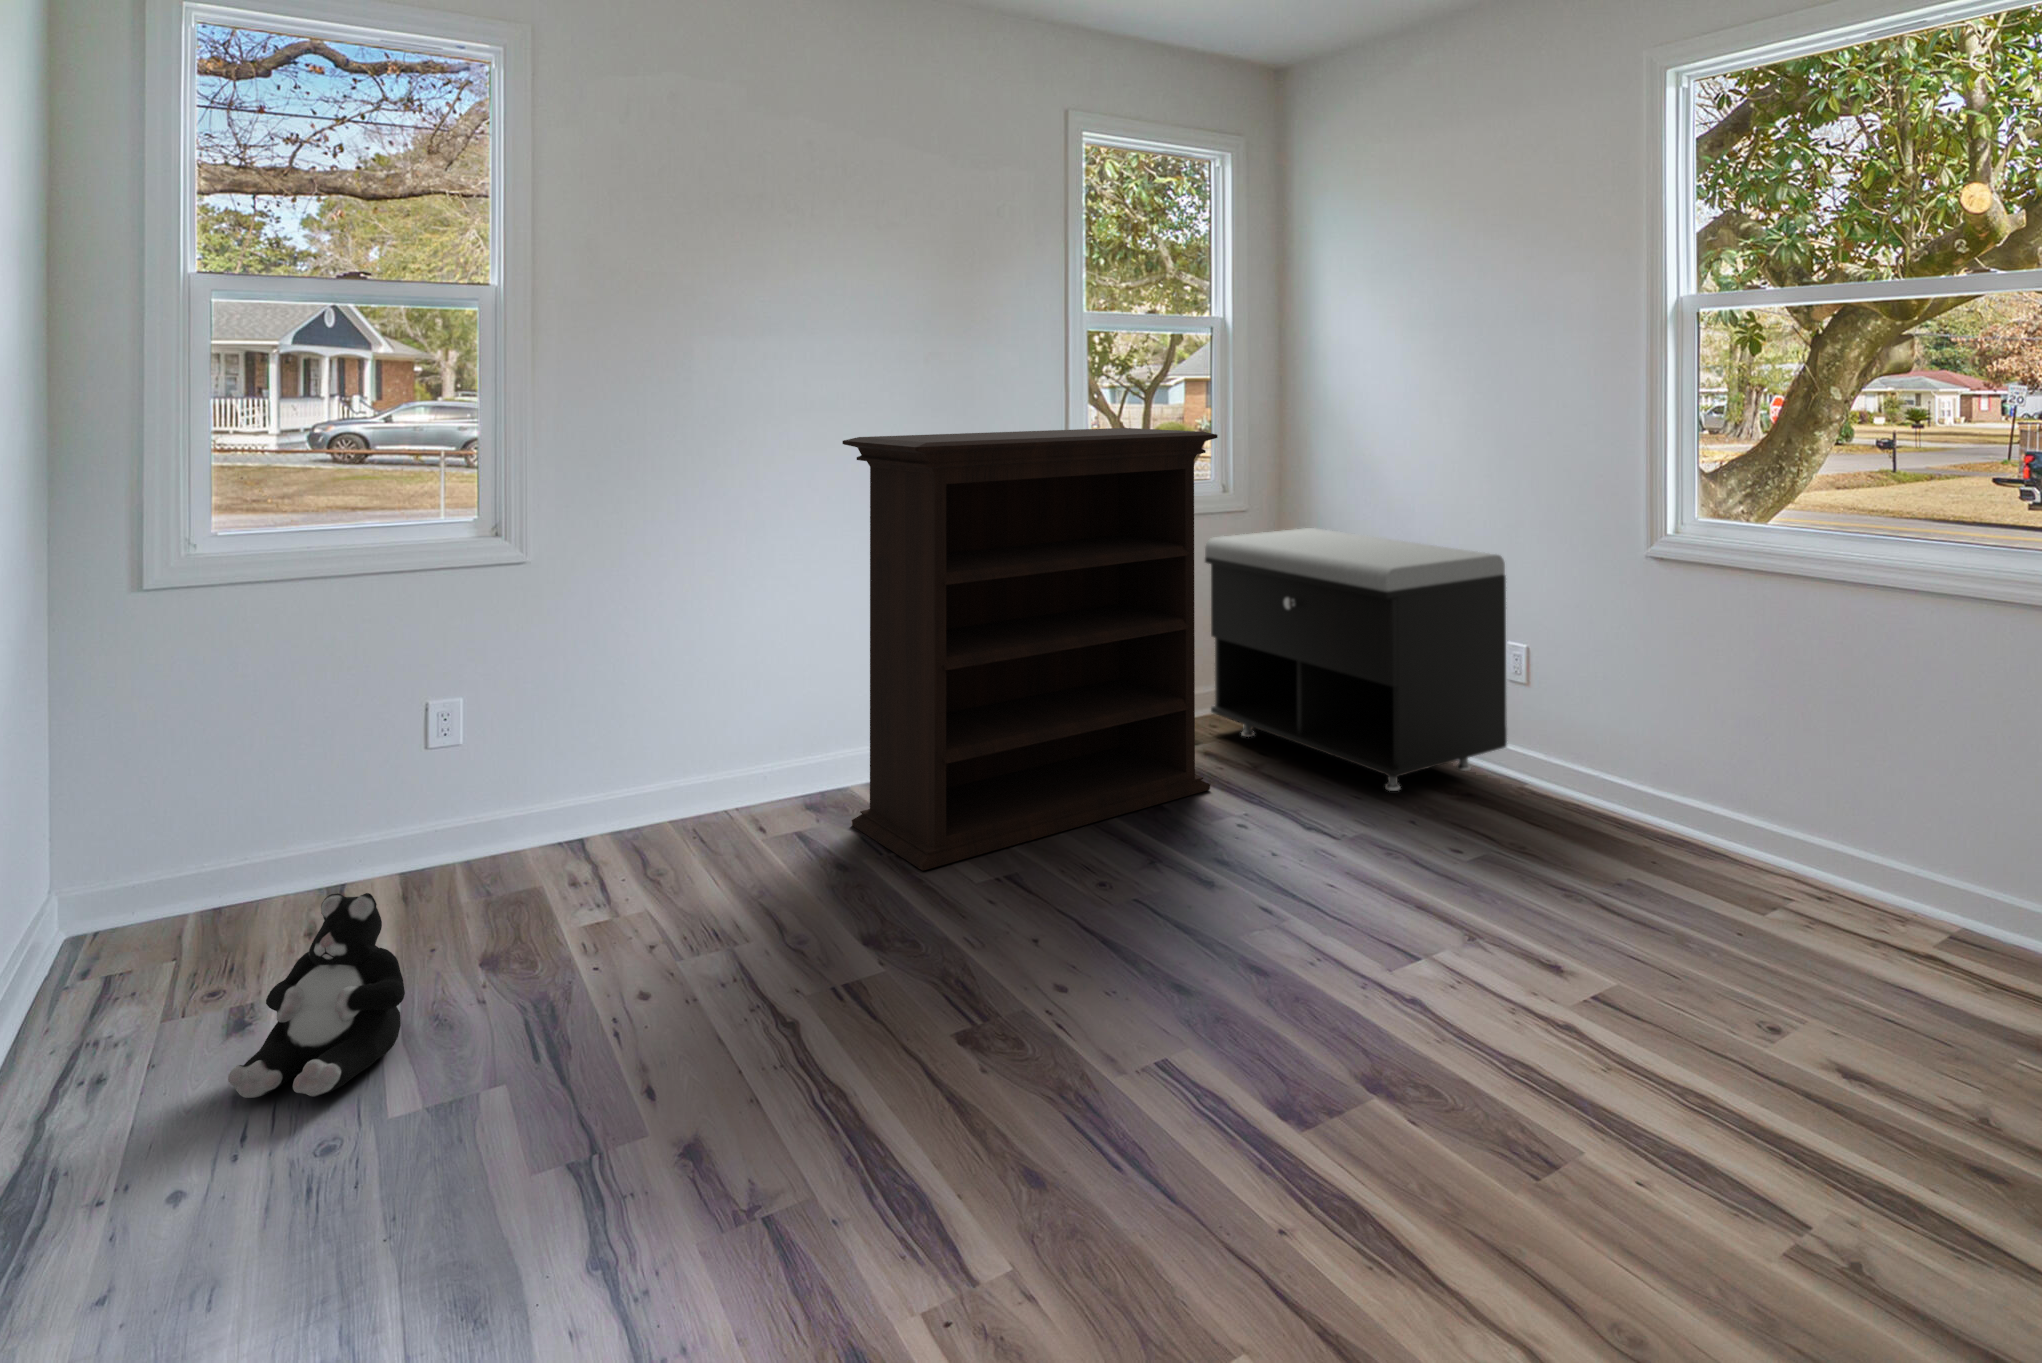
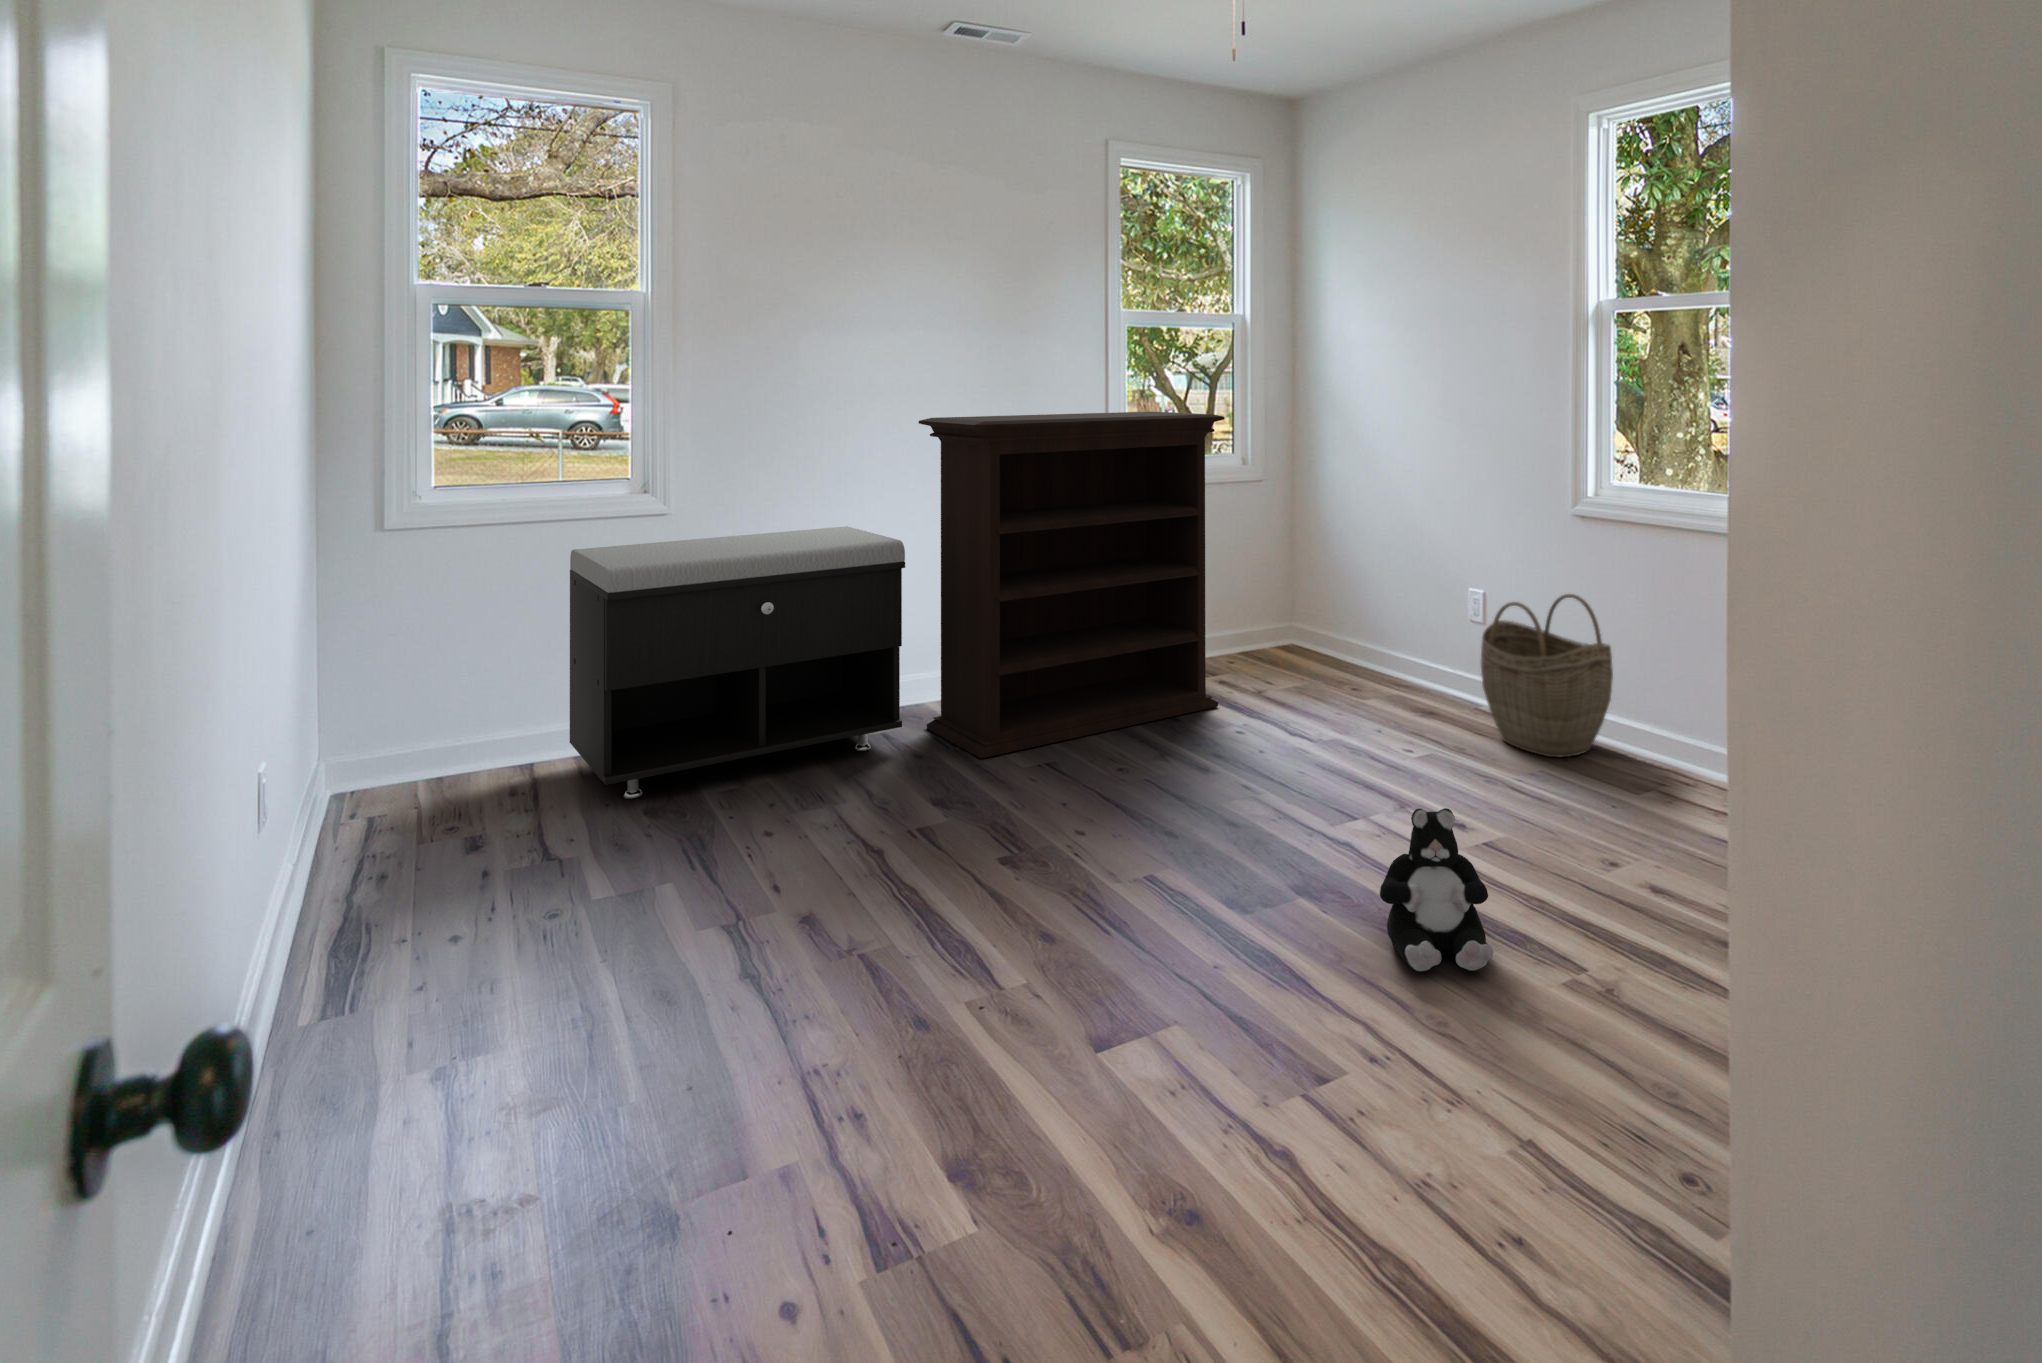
storage bench: present [1205,528,1507,791] -> present [570,526,905,798]
woven basket: none [1540,653,1710,861] -> present [1481,594,1613,757]
plush toy: present [228,893,405,1098] -> present [1380,808,1493,971]

